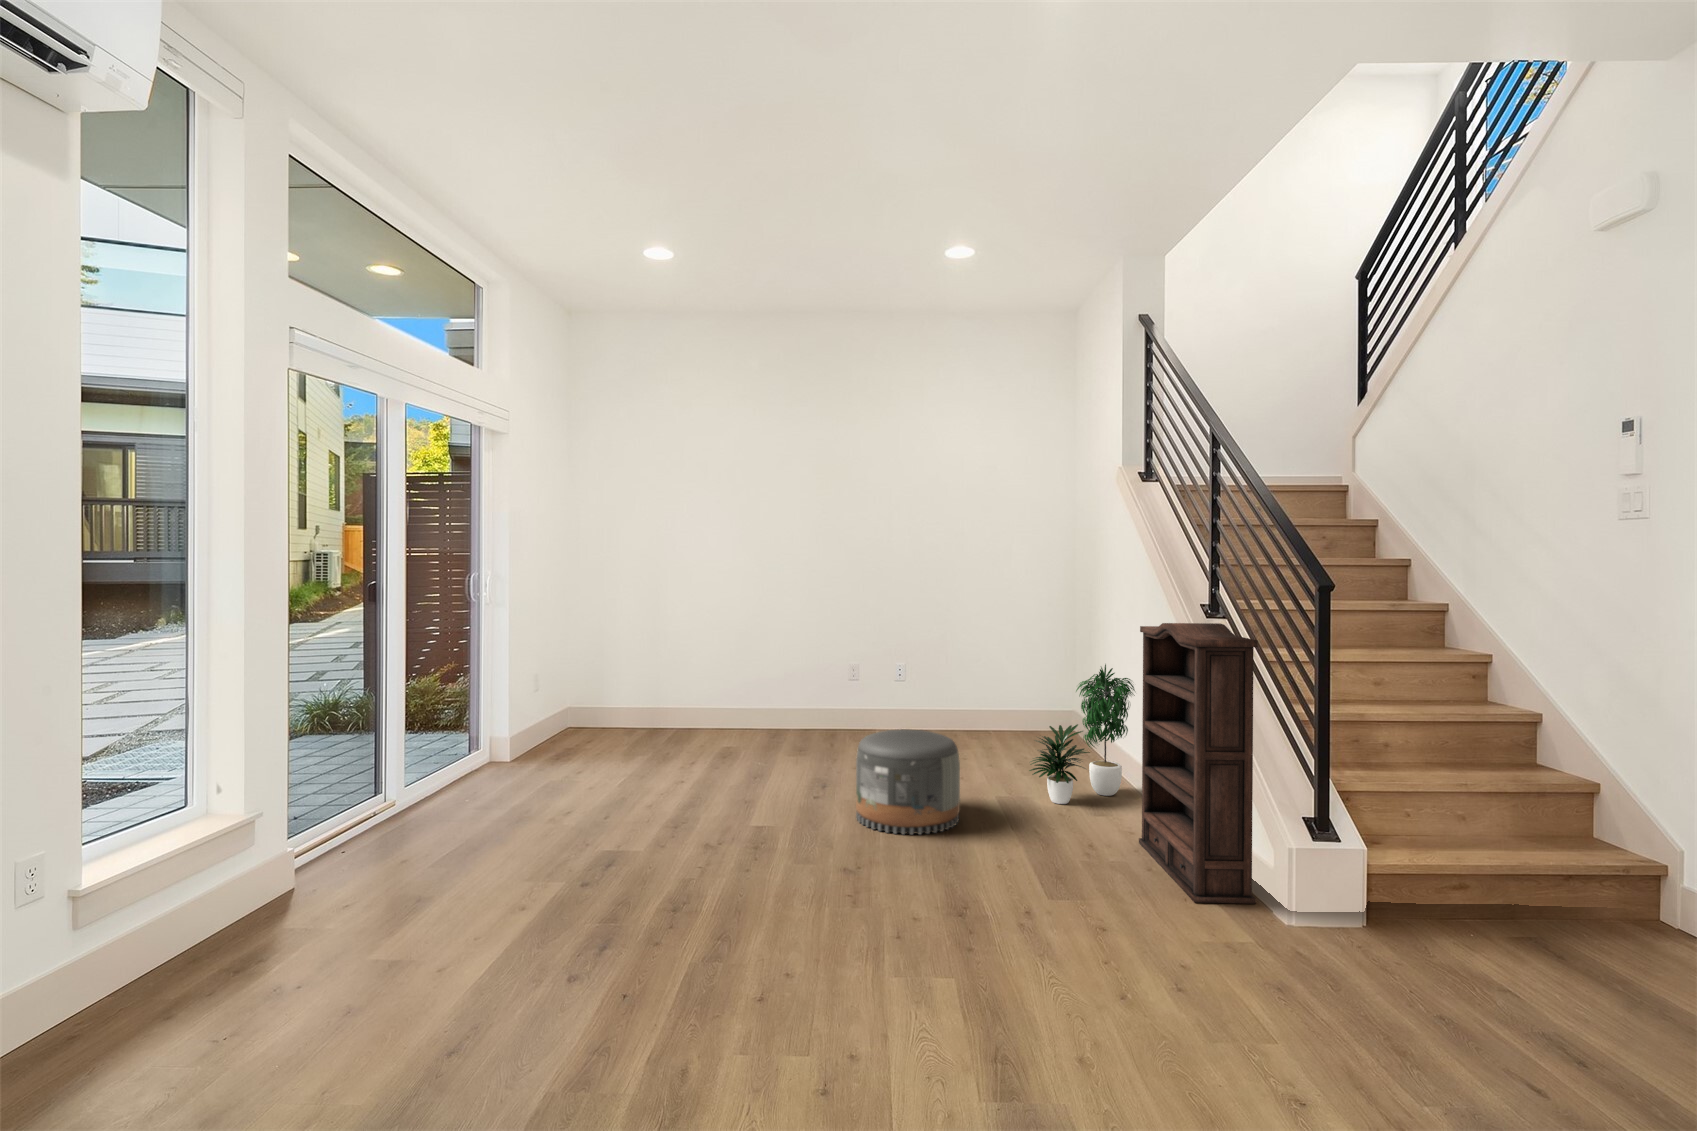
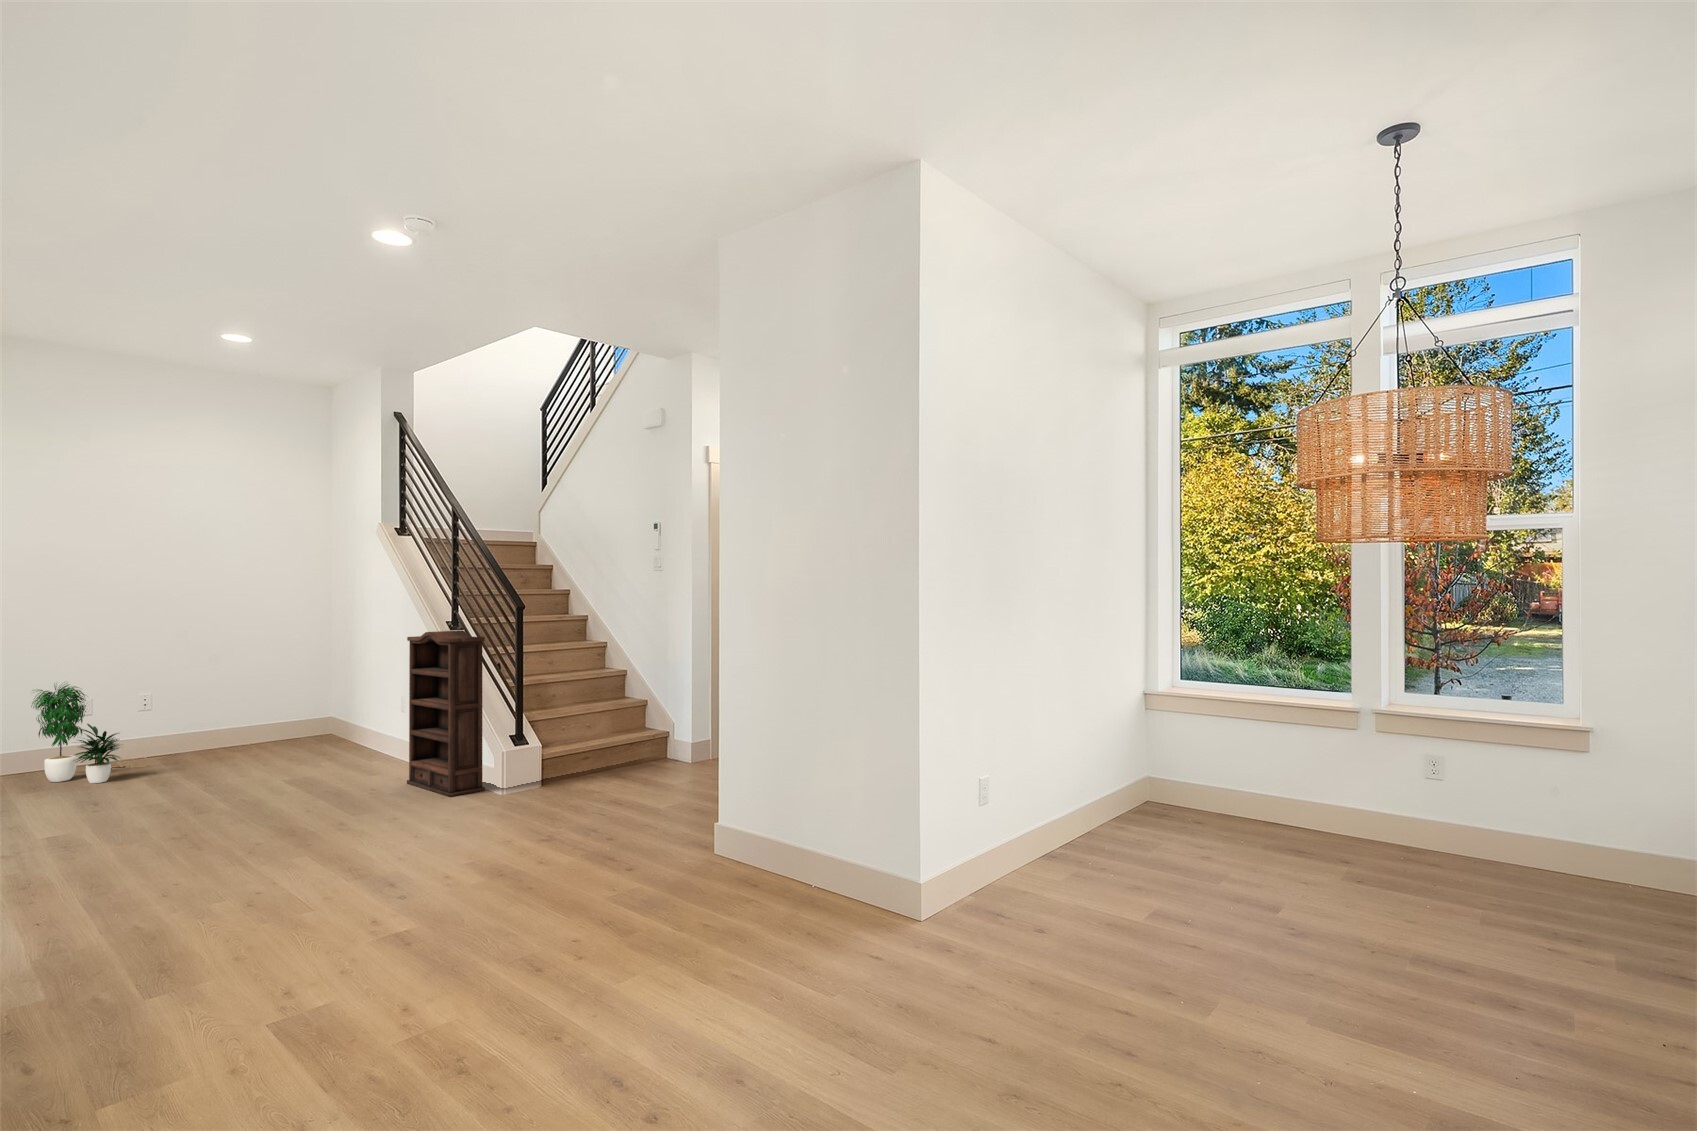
potted plant: present [1029,664,1135,804] -> present [31,683,120,783]
pouf: present [856,729,960,835] -> none [153,736,258,817]

